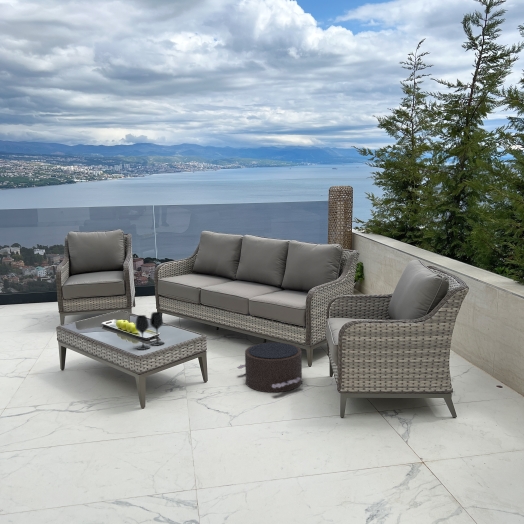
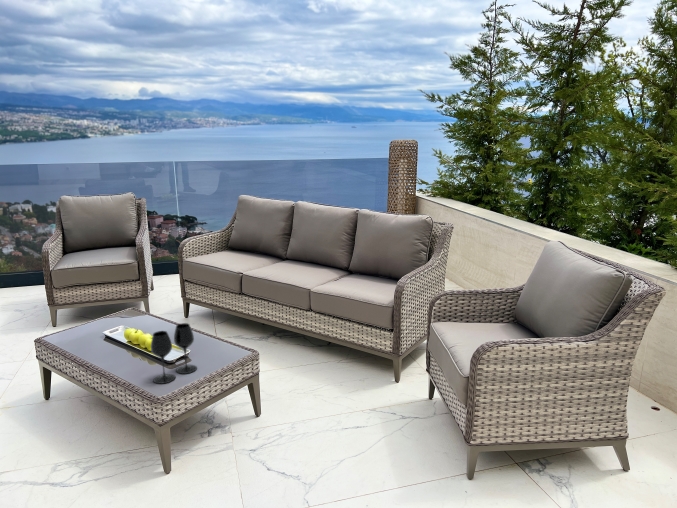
pouf: present [237,342,302,392] -> none [300,353,399,432]

